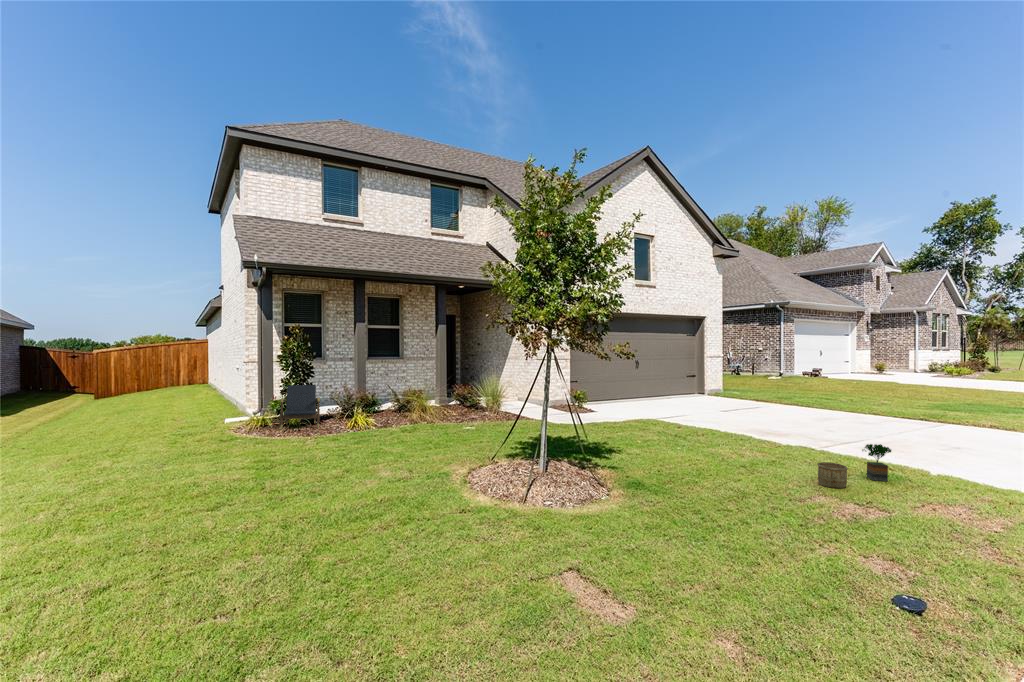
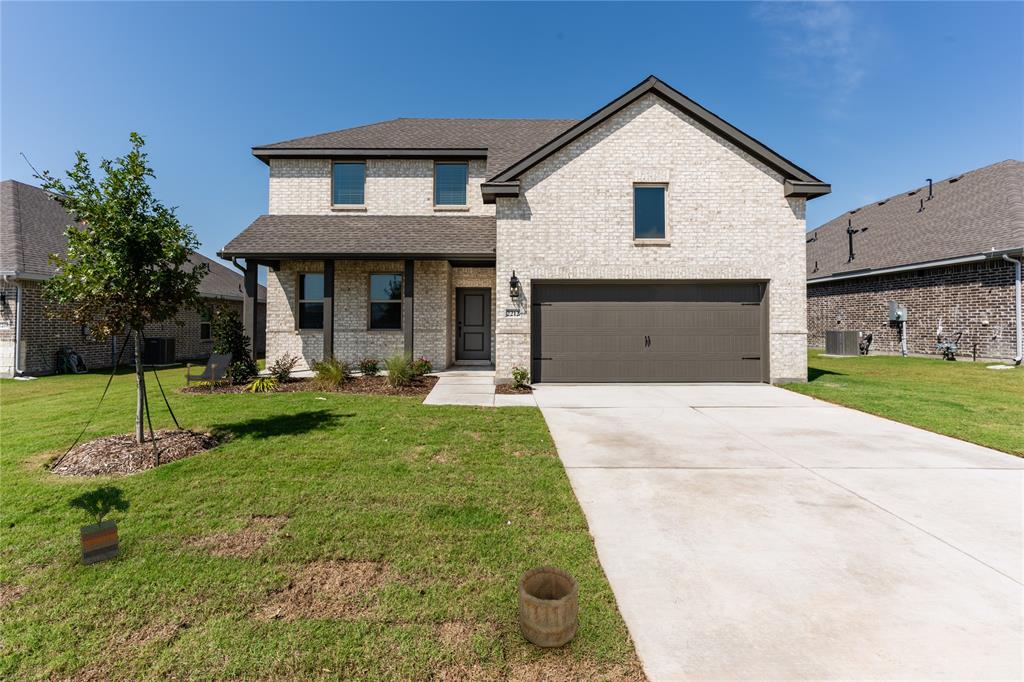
potted tree: present [862,444,891,481] -> present [68,486,130,566]
wooden bucket: present [817,462,848,488] -> present [517,566,579,647]

